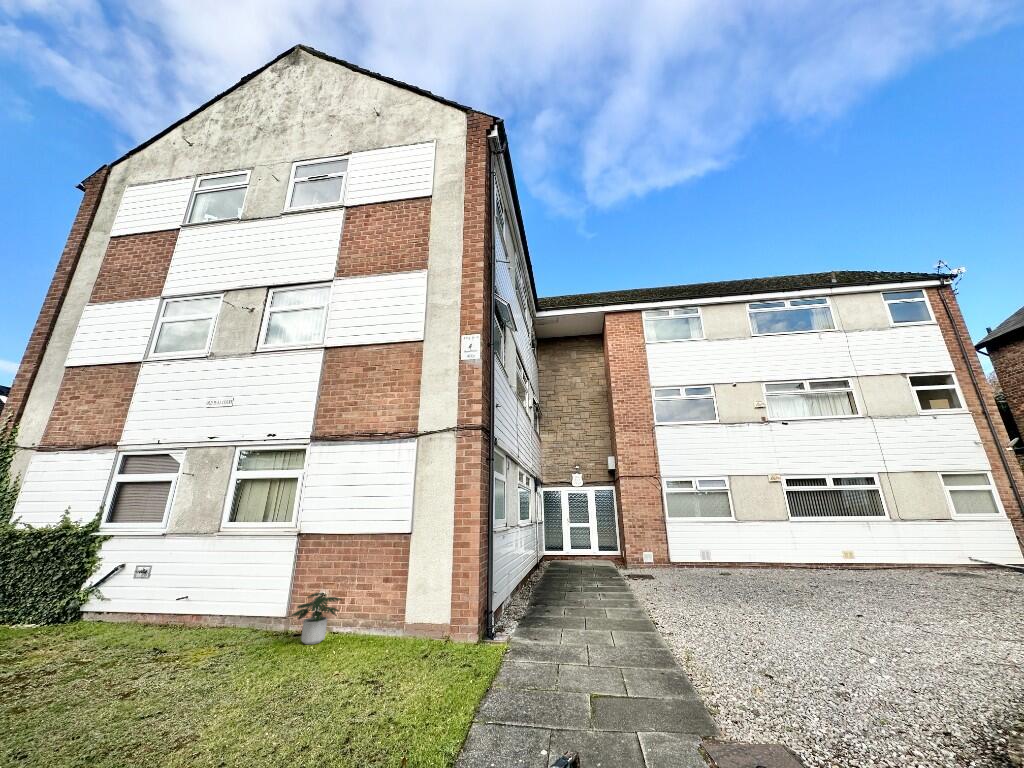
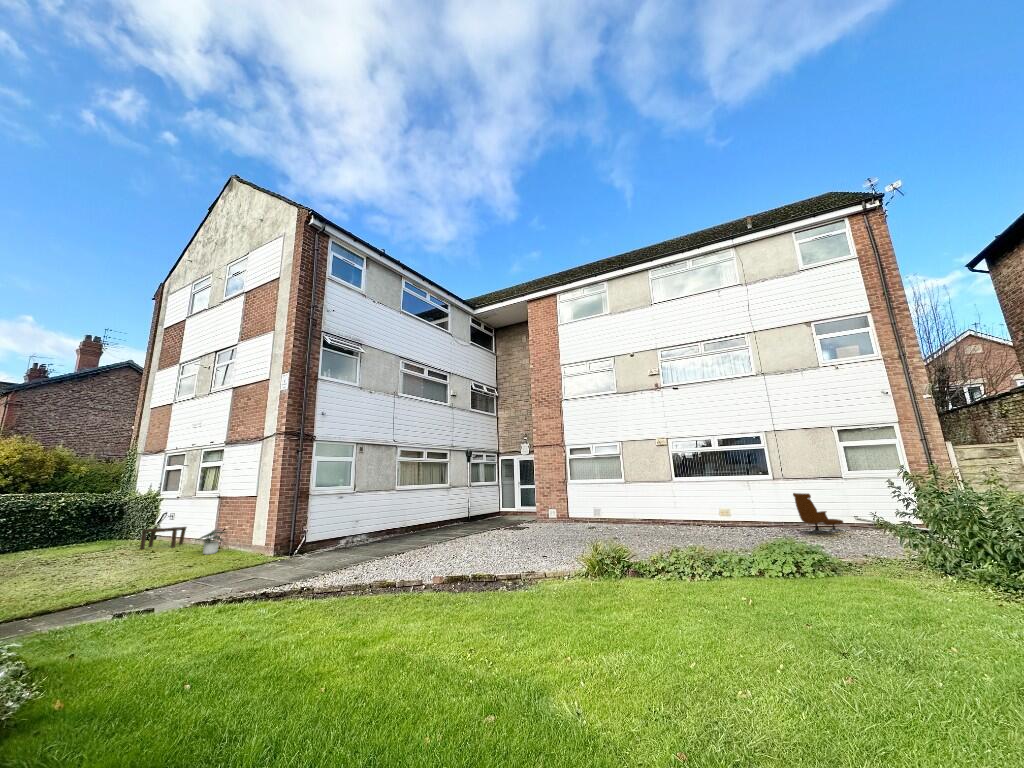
lounge chair: none [930,534,972,575] -> present [793,493,843,533]
bench: none [97,590,195,643] -> present [140,527,187,549]

